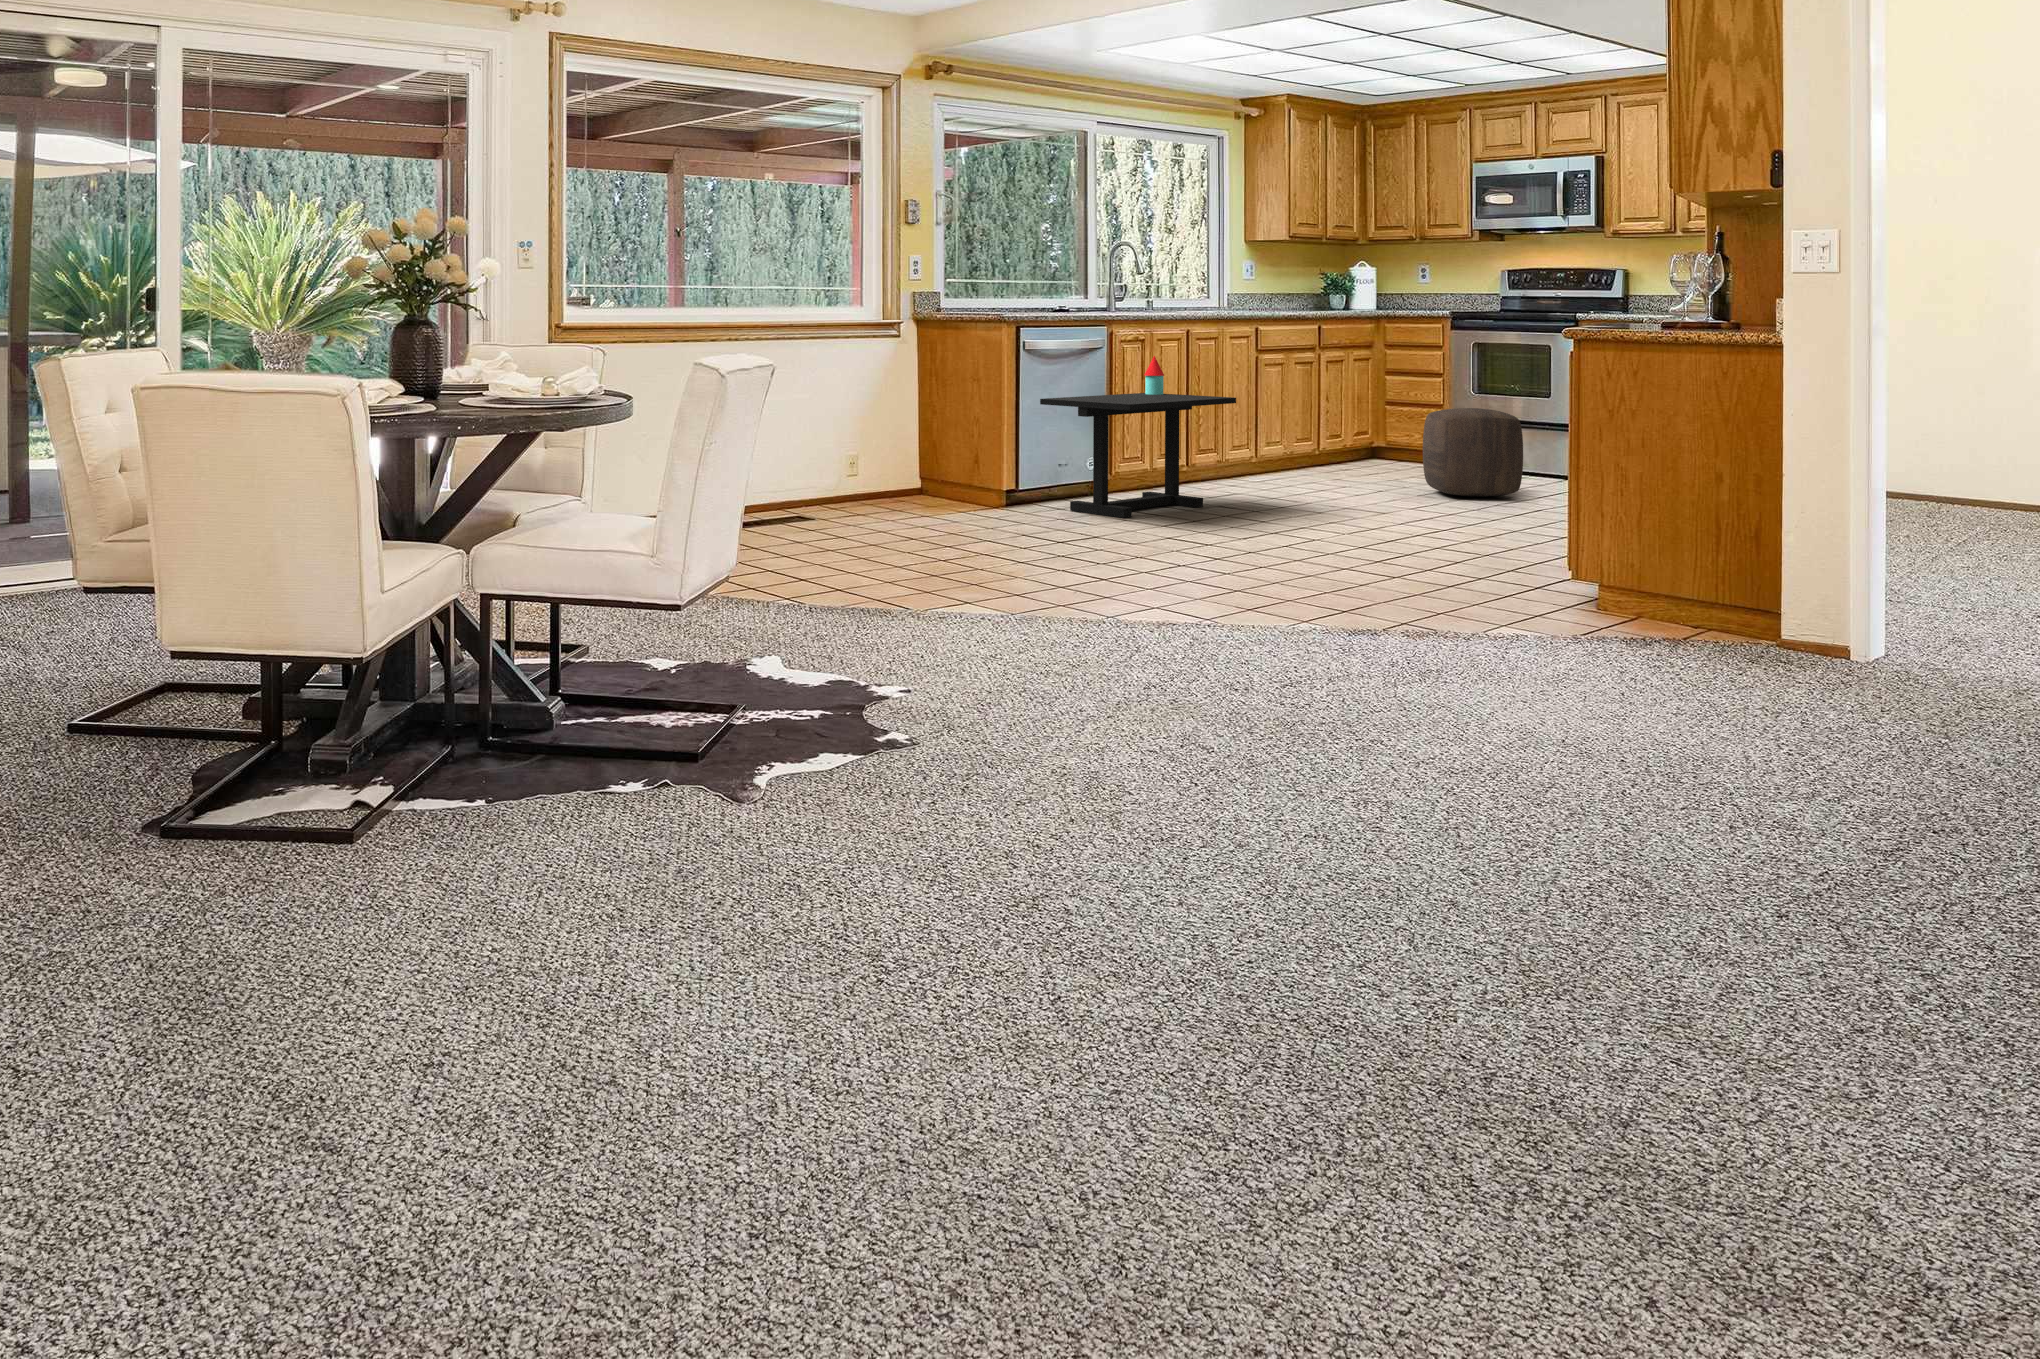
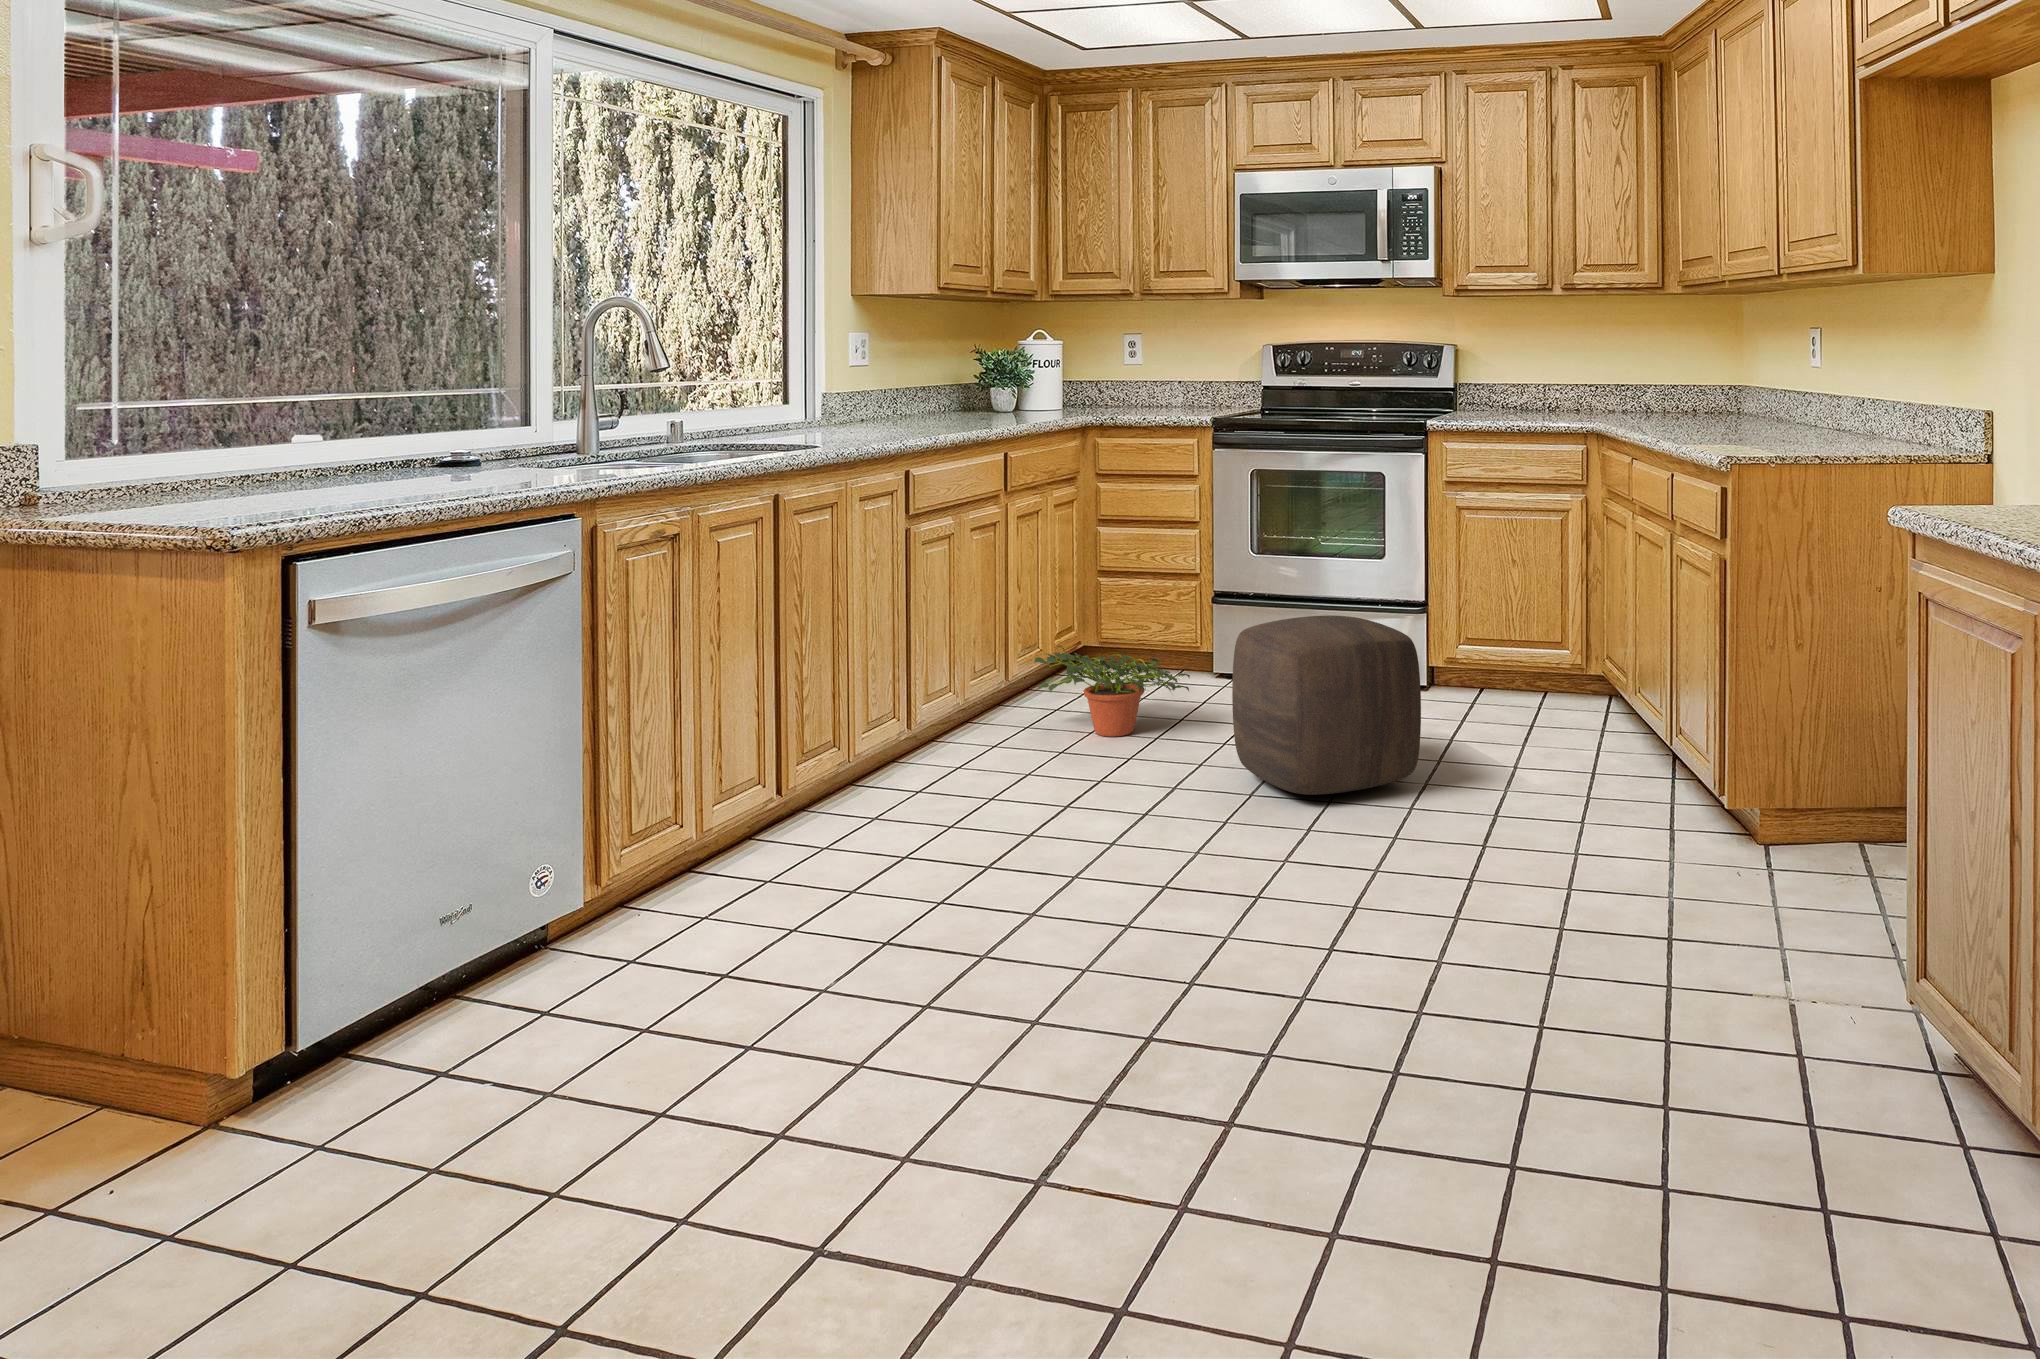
side table: present [1040,356,1236,518] -> none [368,581,915,1095]
potted plant: none [1329,429,1422,478] -> present [1034,645,1190,737]

